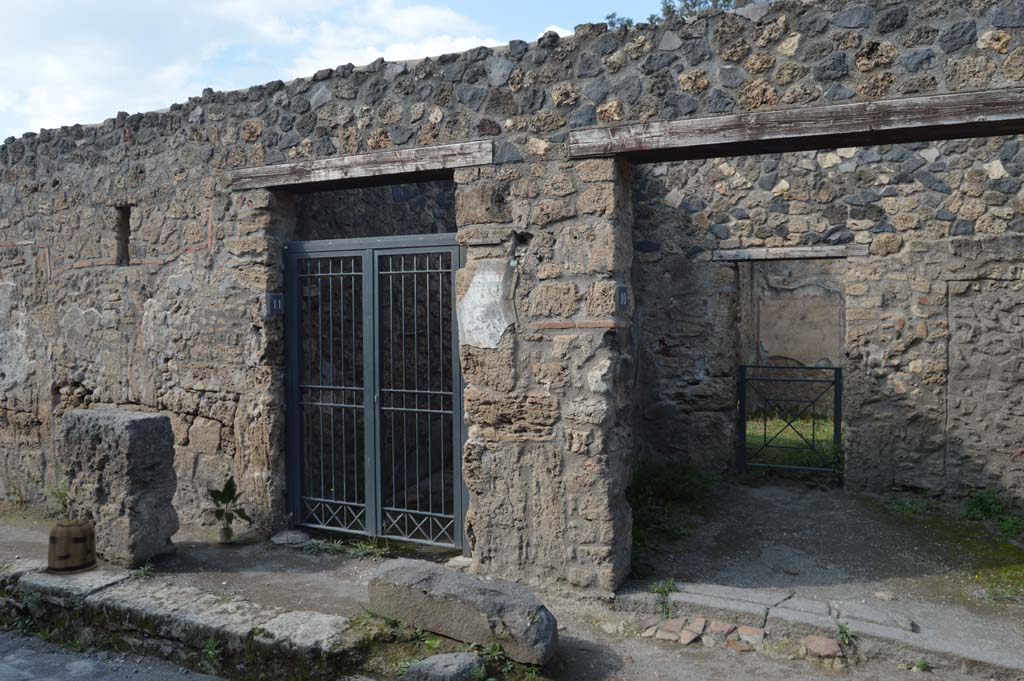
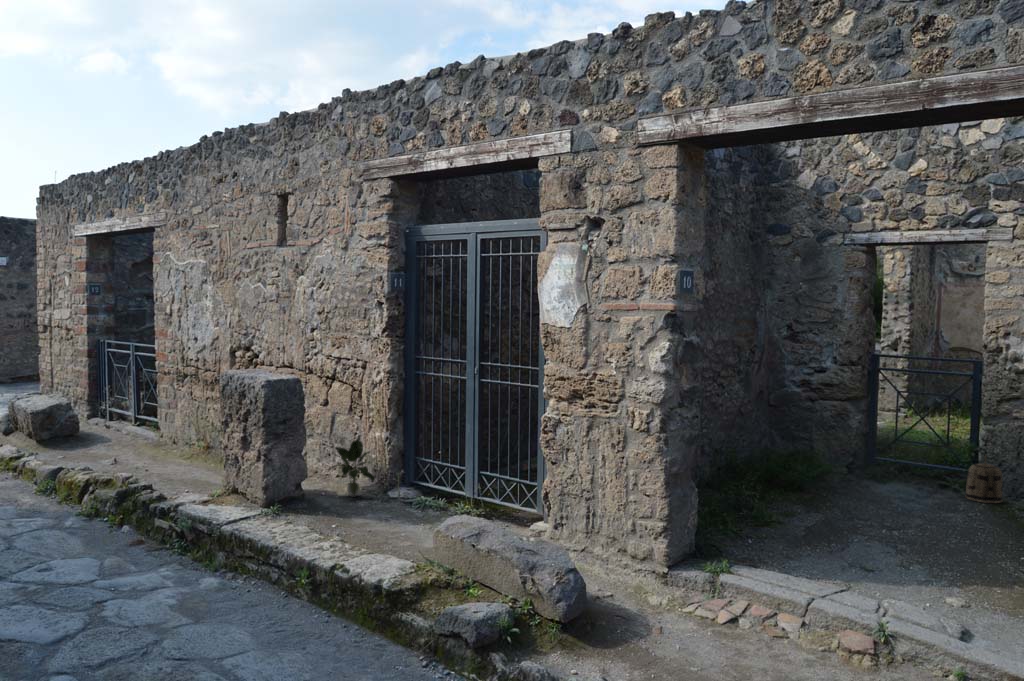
basket: present [47,508,97,574] -> present [965,455,1002,503]

